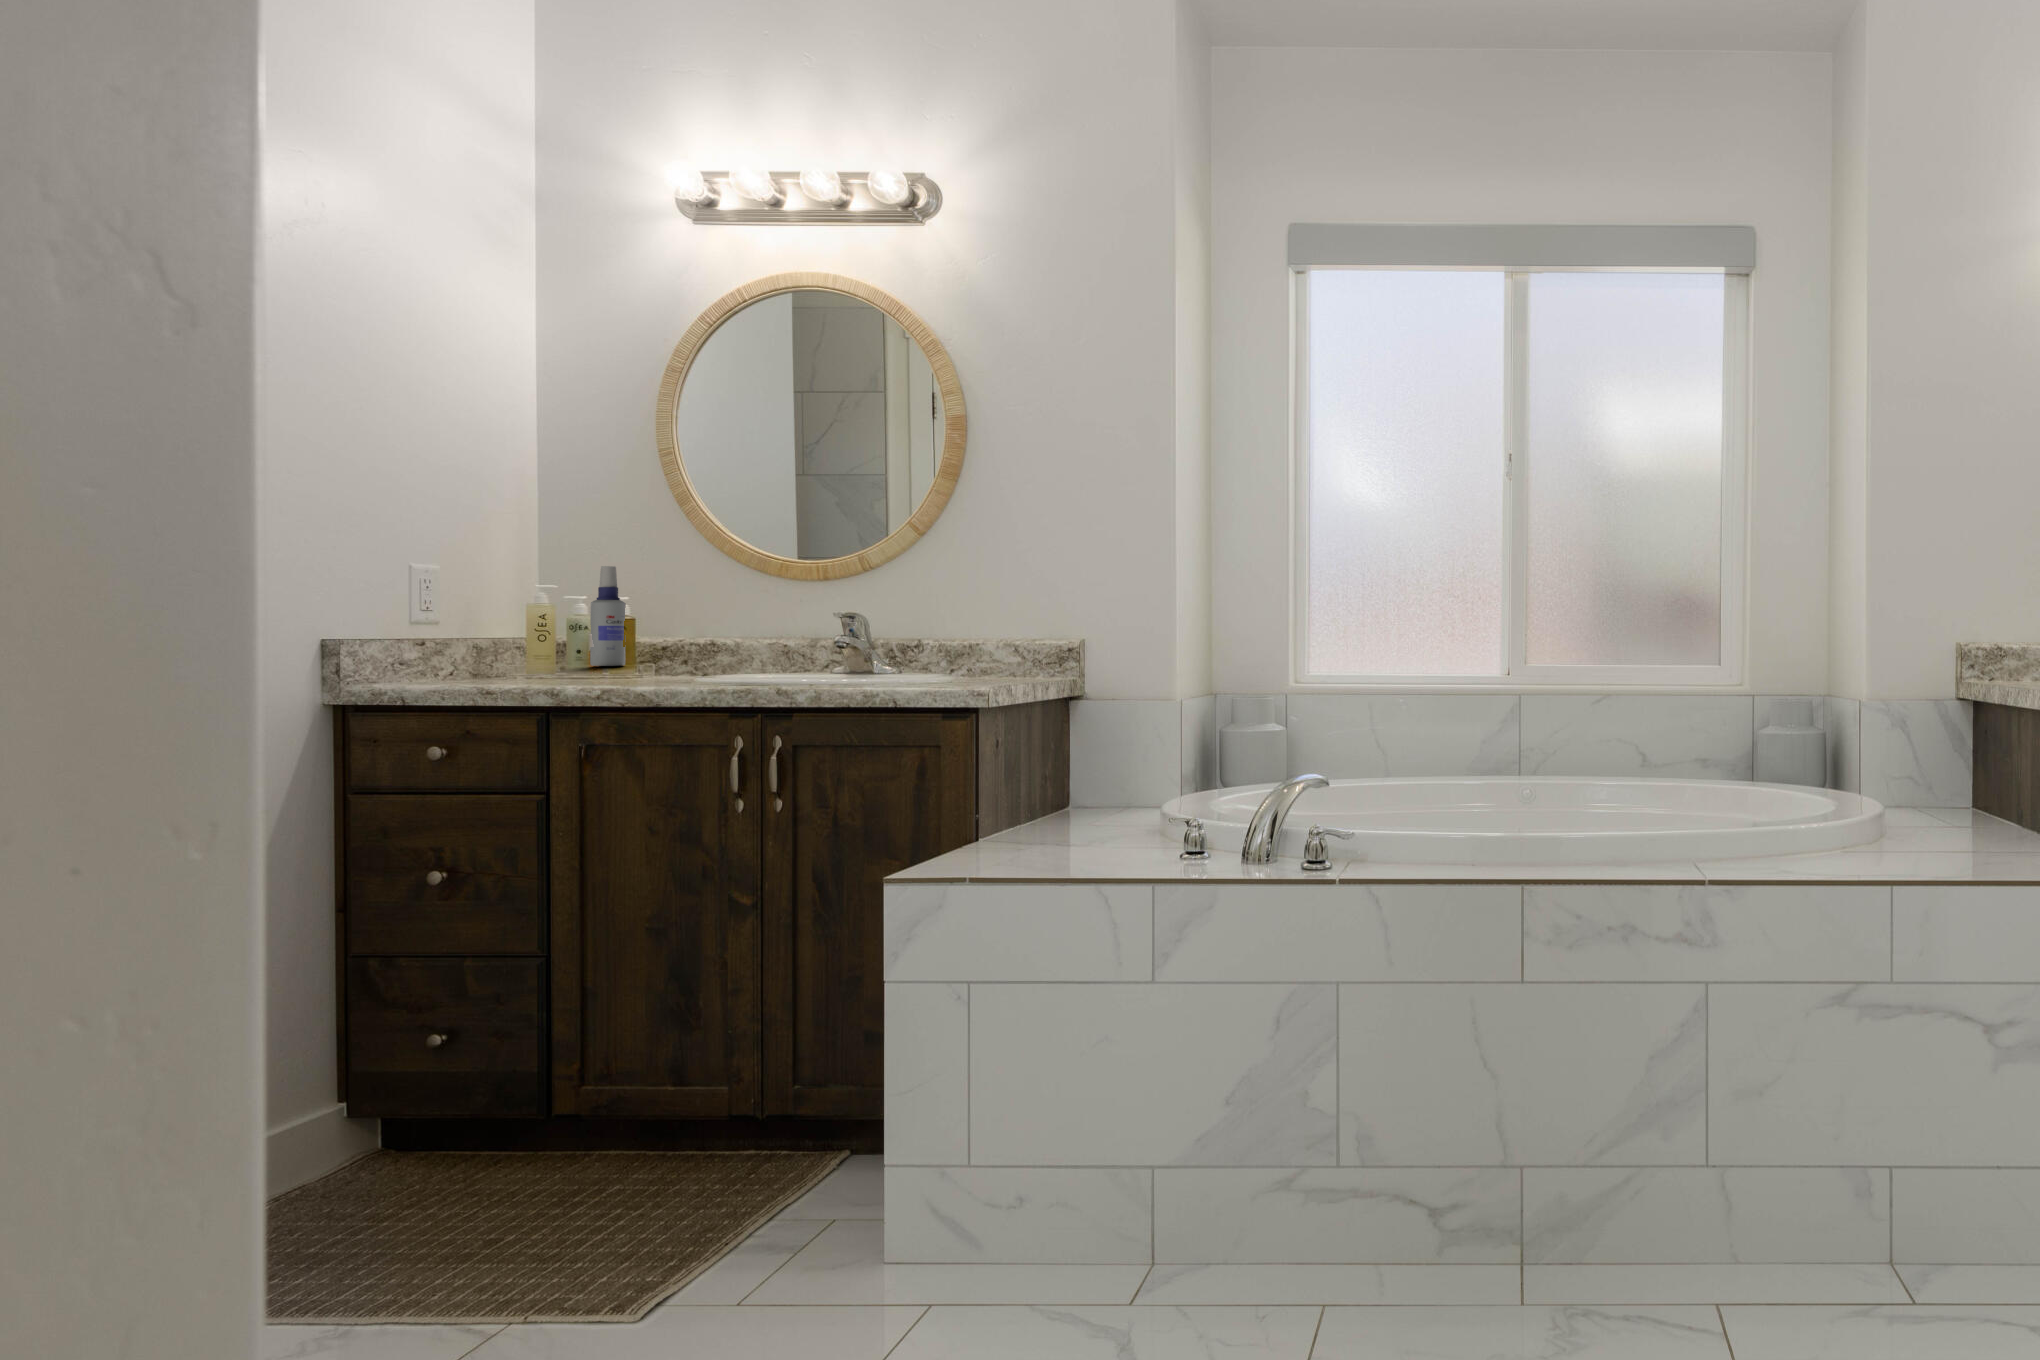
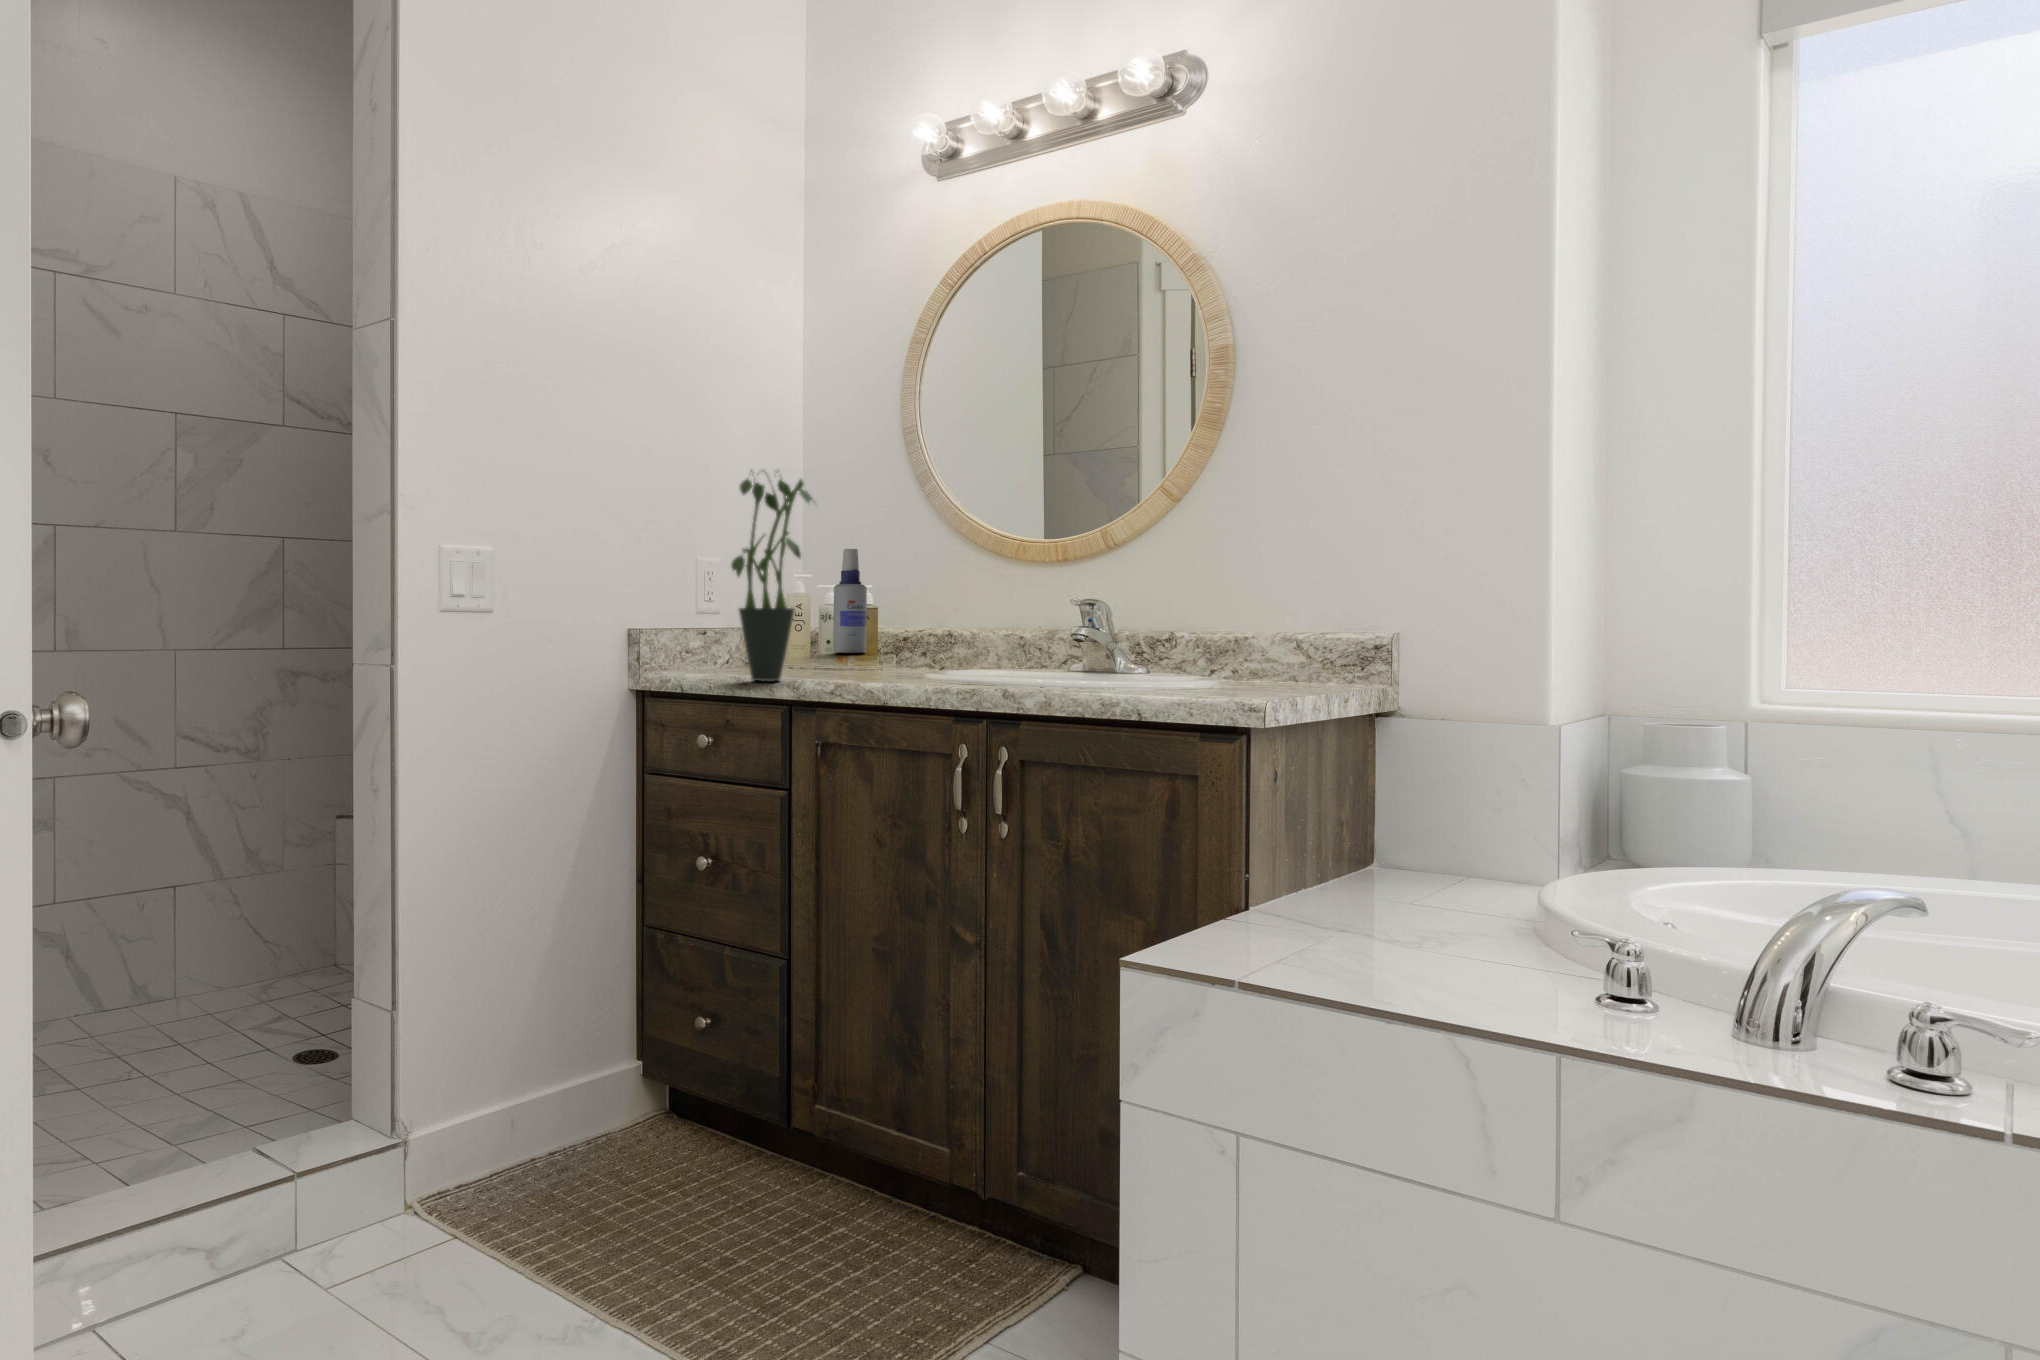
potted plant: none [502,489,591,690] -> present [731,469,812,681]

